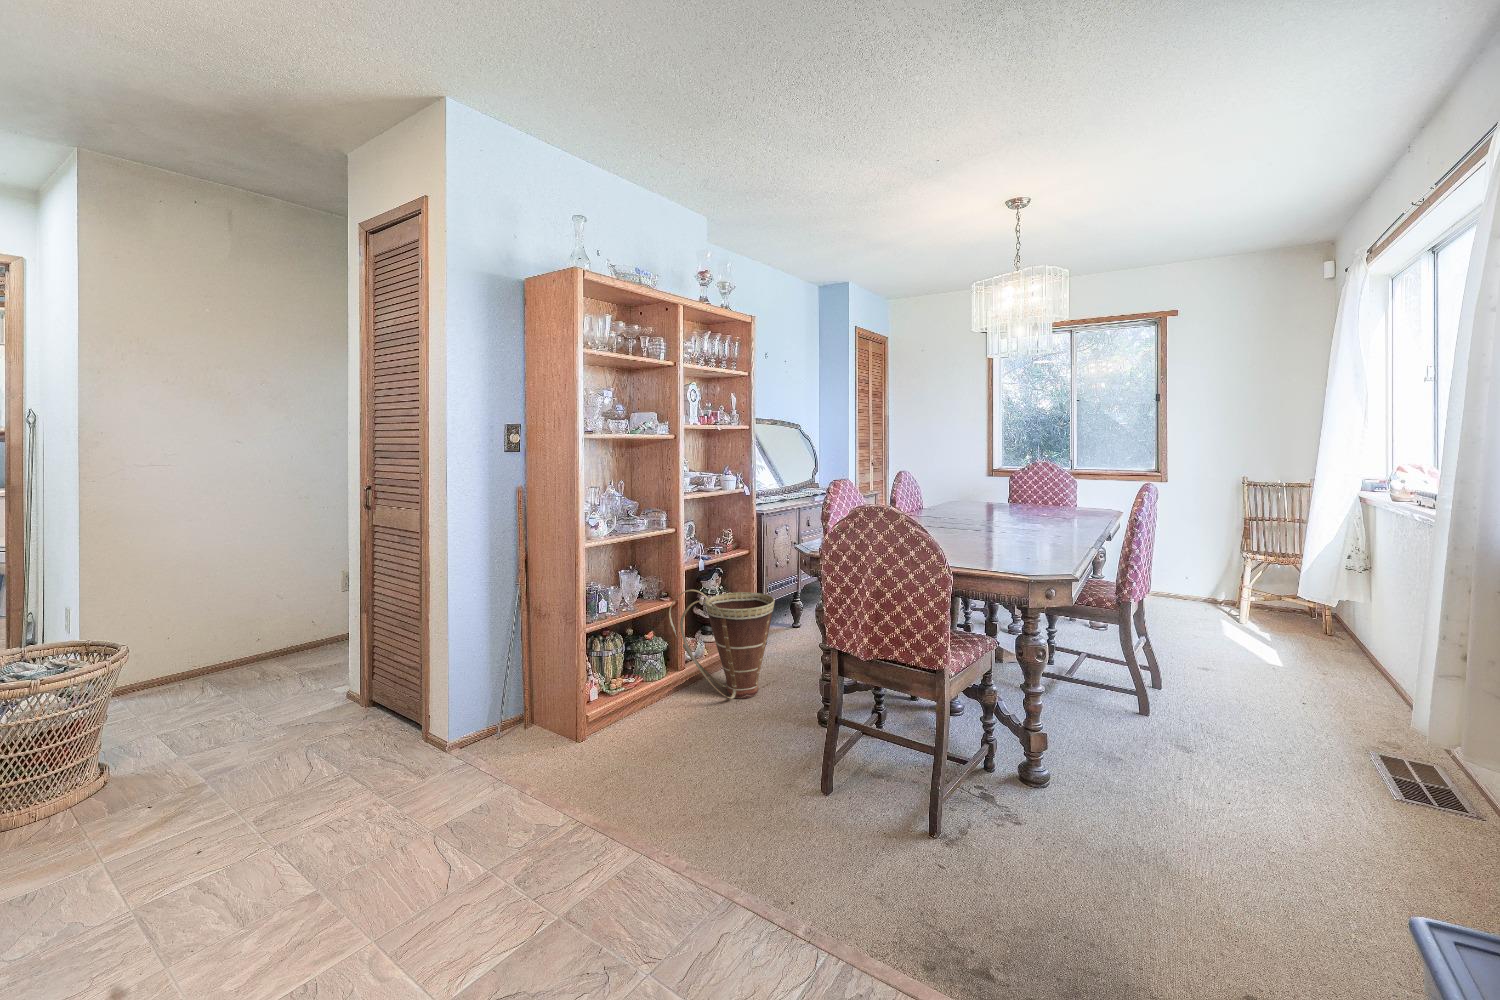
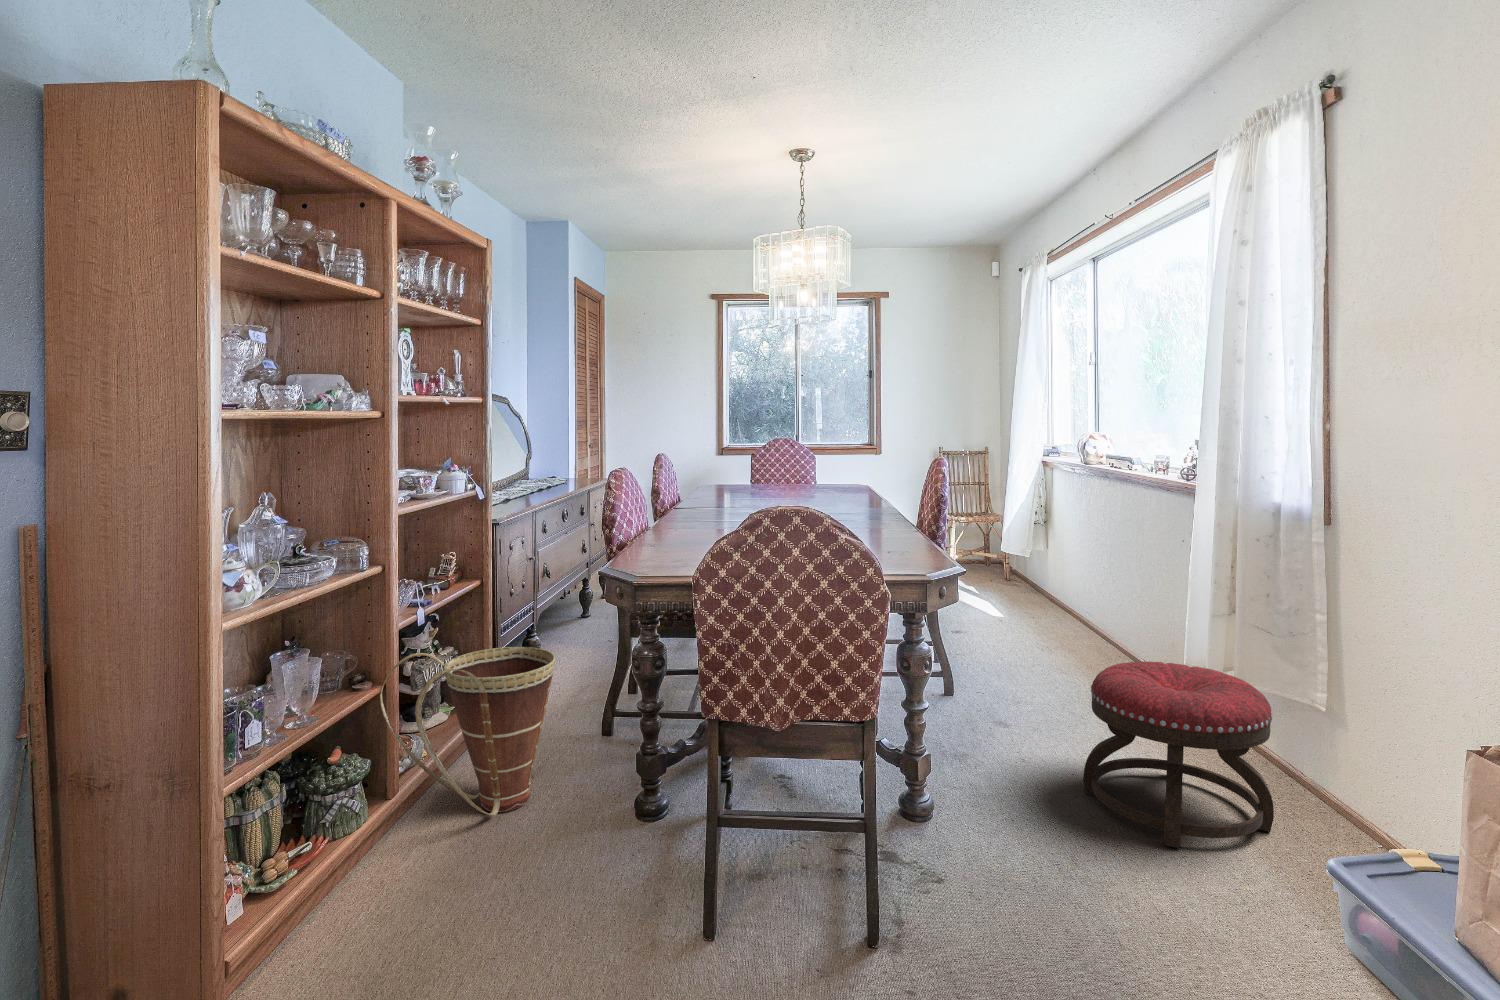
ottoman: none [1215,663,1432,856] -> present [1083,662,1274,848]

